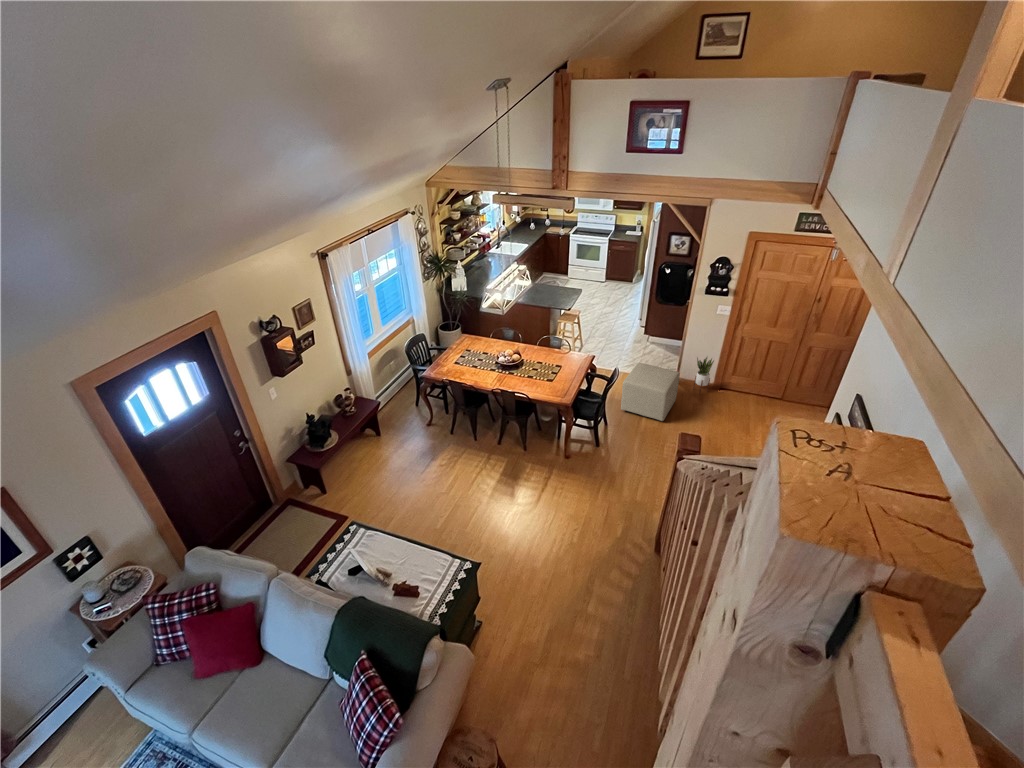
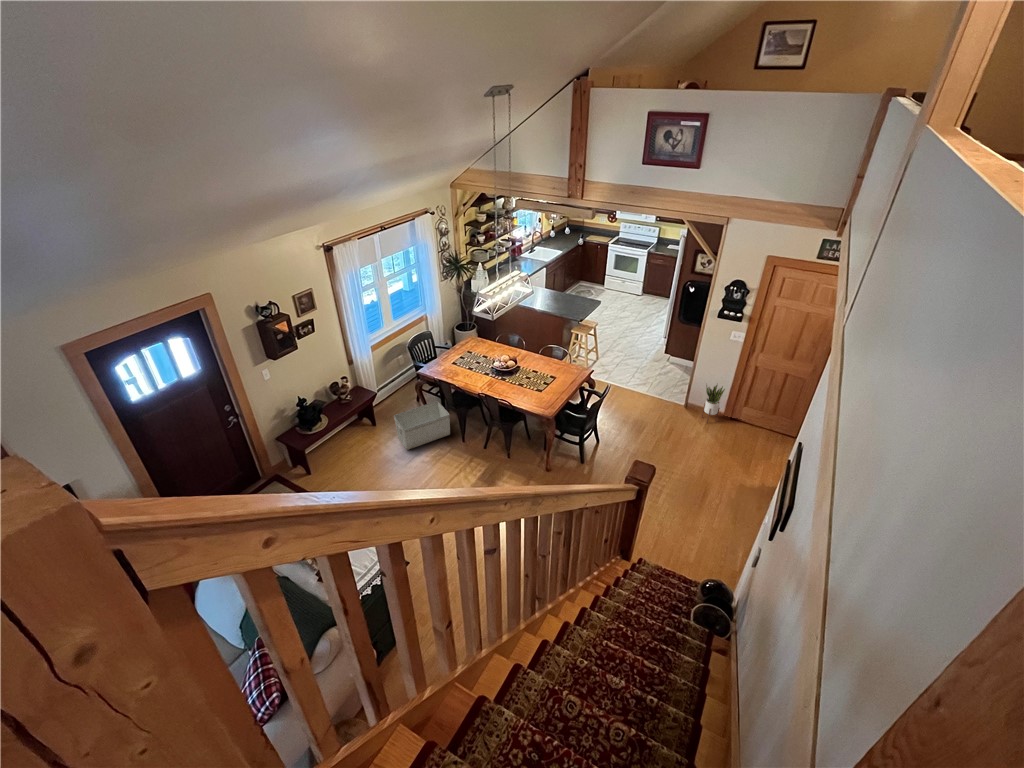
ottoman: present [621,363,680,421] -> none [618,383,684,447]
storage bin: none [403,402,460,454] -> present [394,401,450,450]

